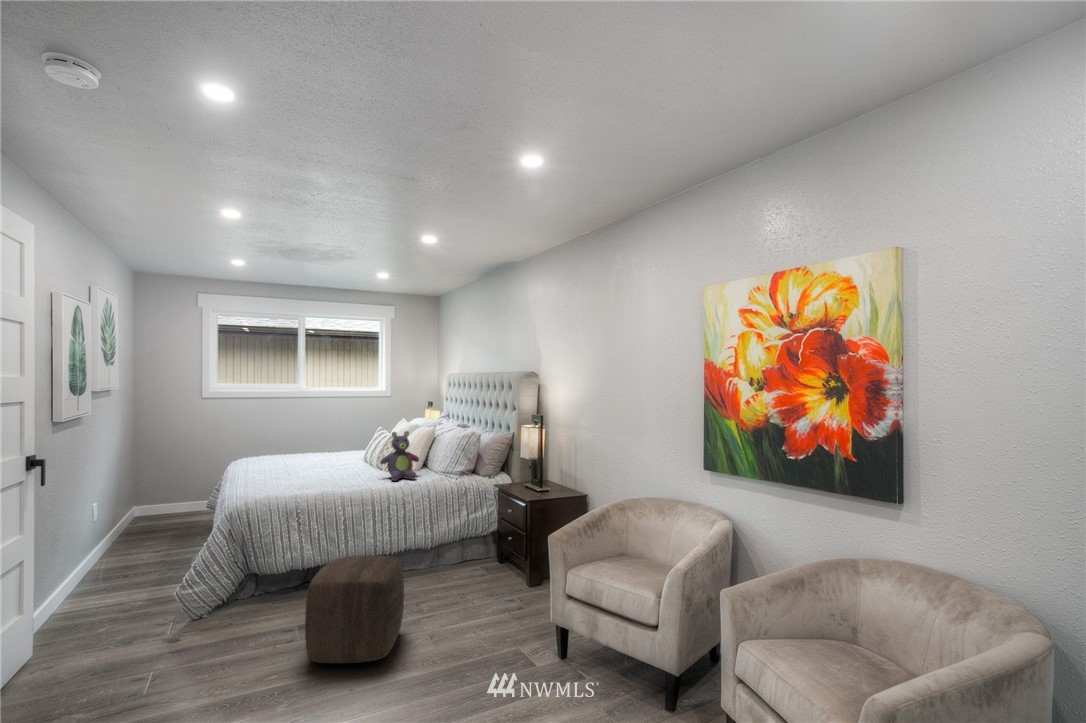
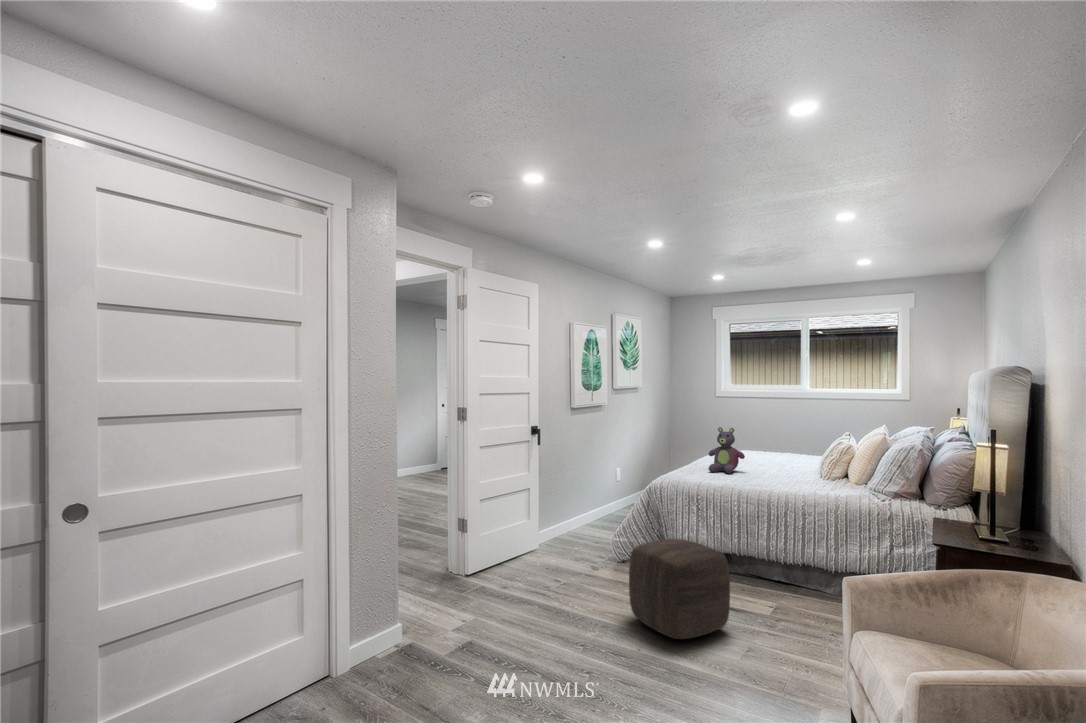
stuffed bear: present [381,431,419,481] -> present [709,427,745,474]

